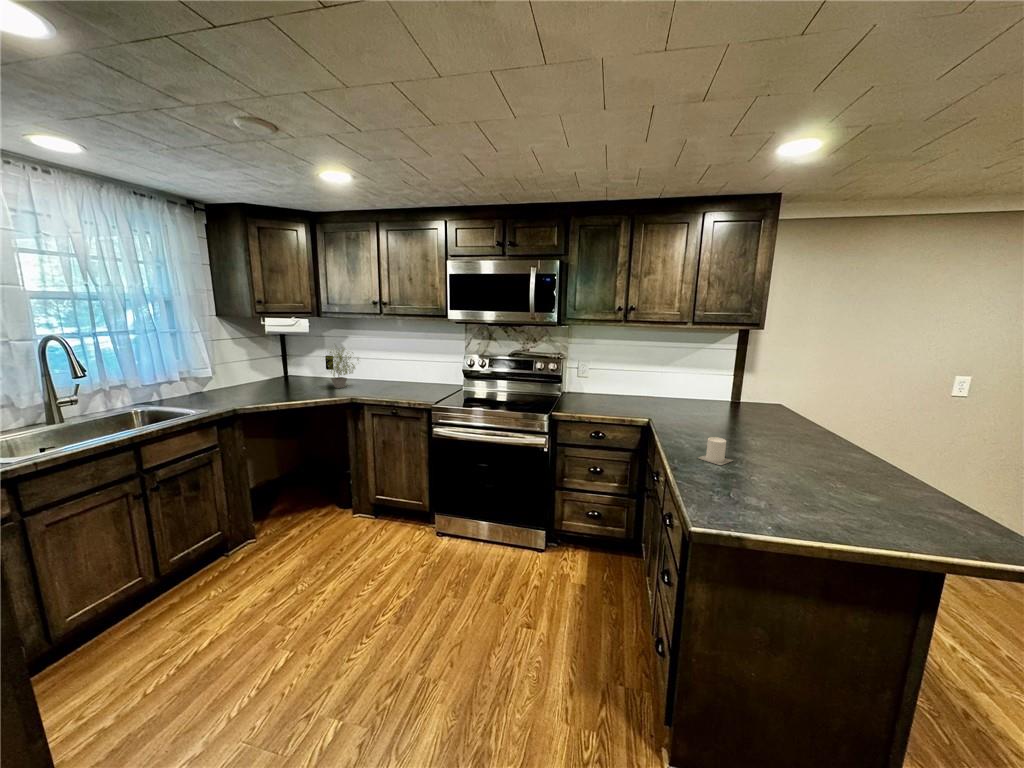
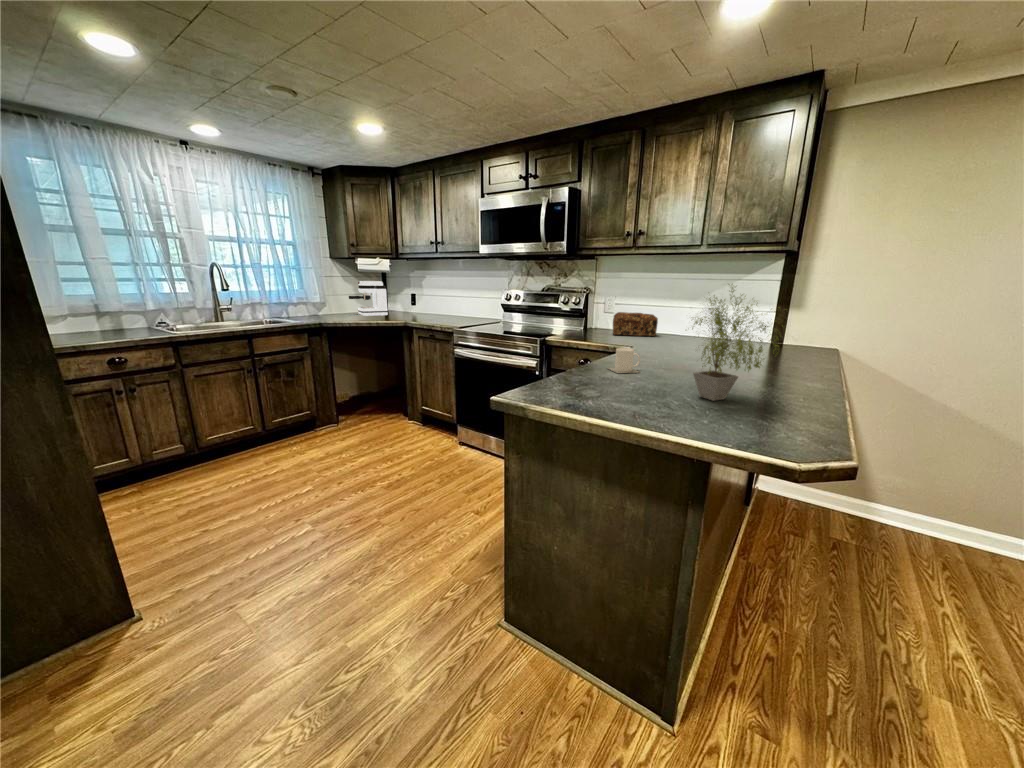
coffee maker: none [252,344,308,390] -> present [349,281,388,316]
potted plant: present [327,349,355,388] -> present [692,287,778,401]
bread loaf: none [597,378,643,402] -> present [613,312,658,336]

